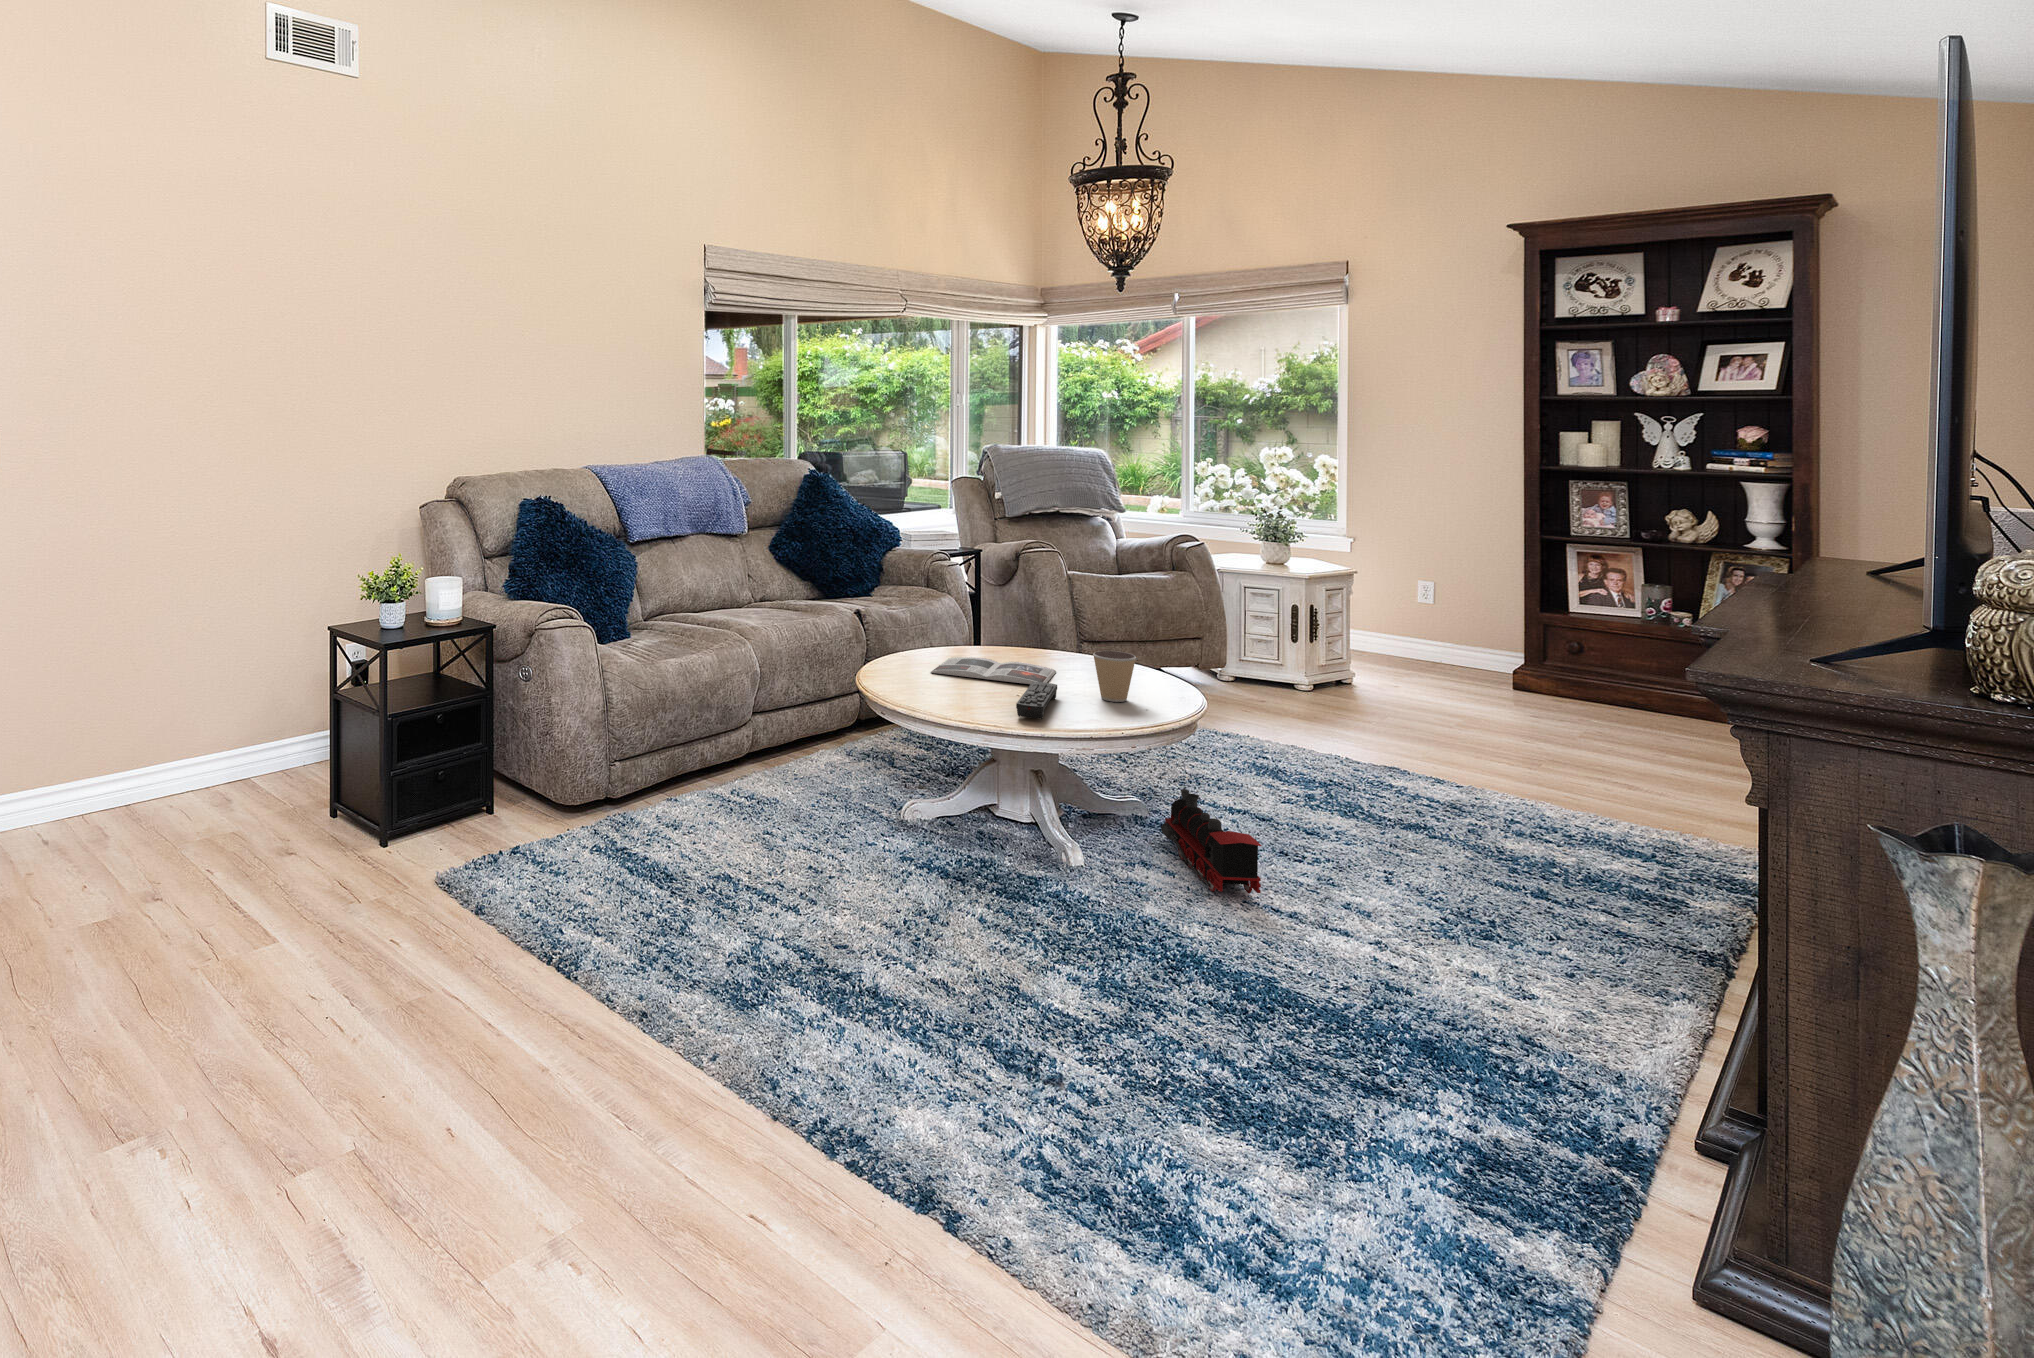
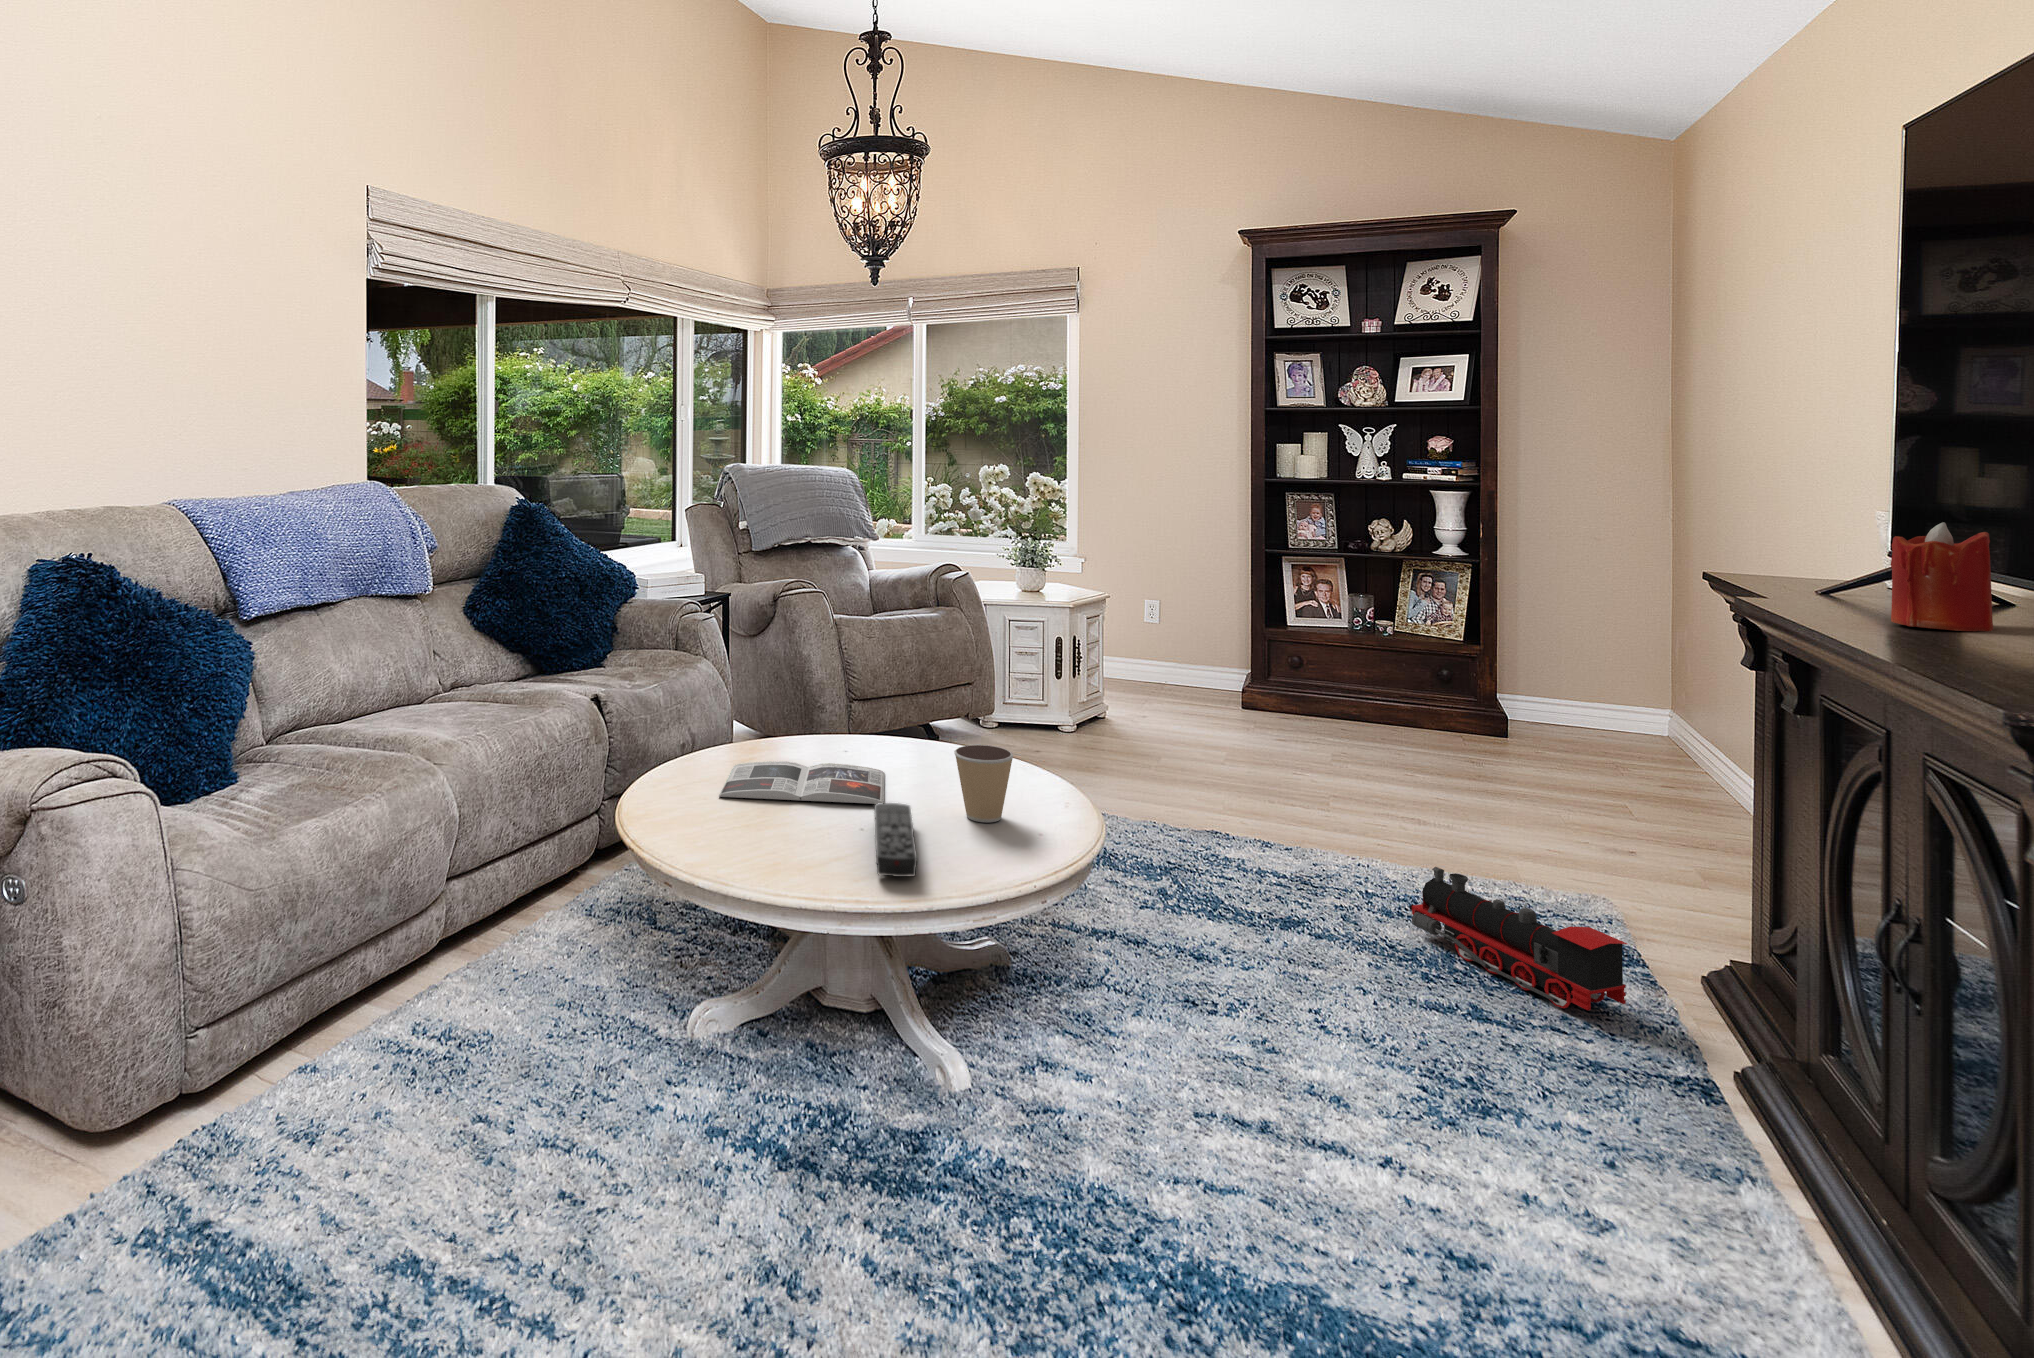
candle: none [1797,519,1873,600] -> present [1891,522,1993,631]
toy train: present [1161,789,1262,893] -> present [1409,867,1627,1010]

